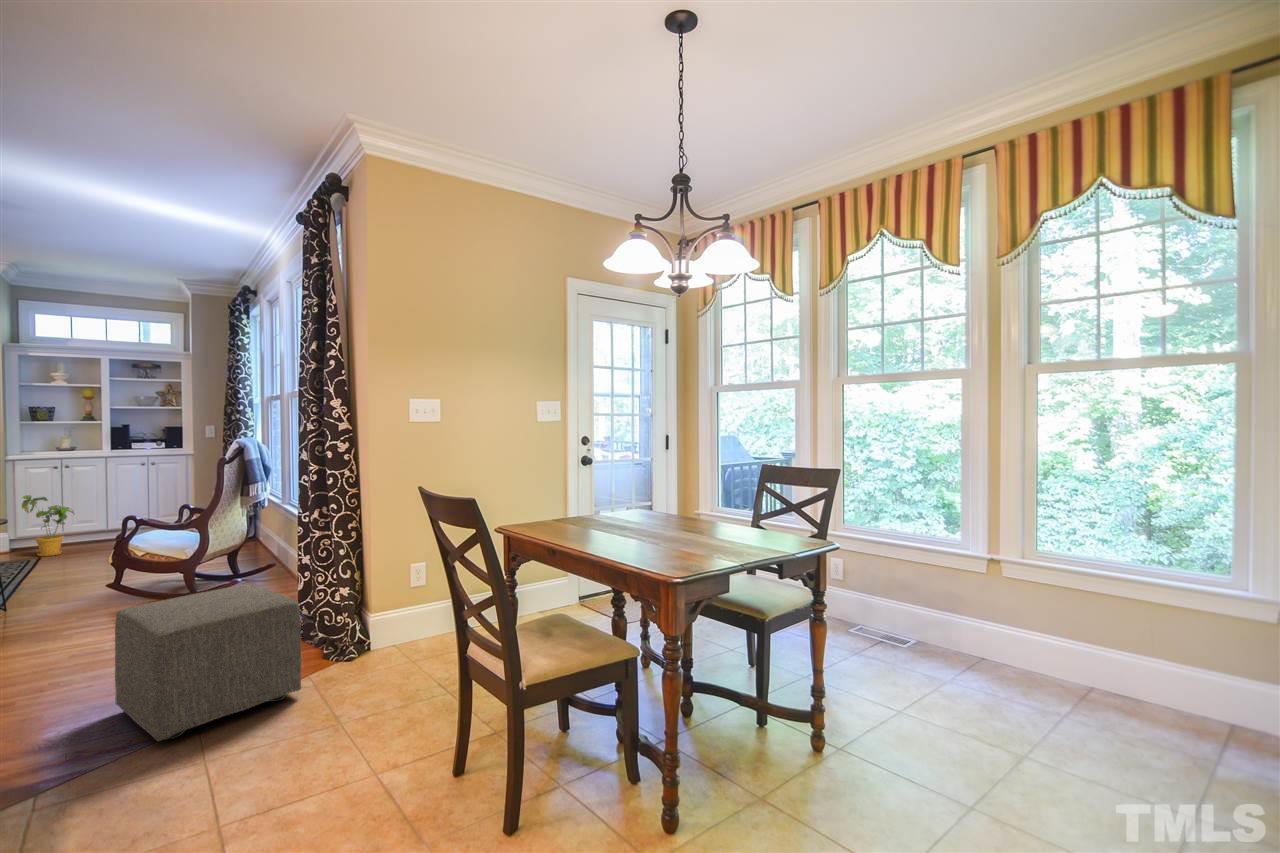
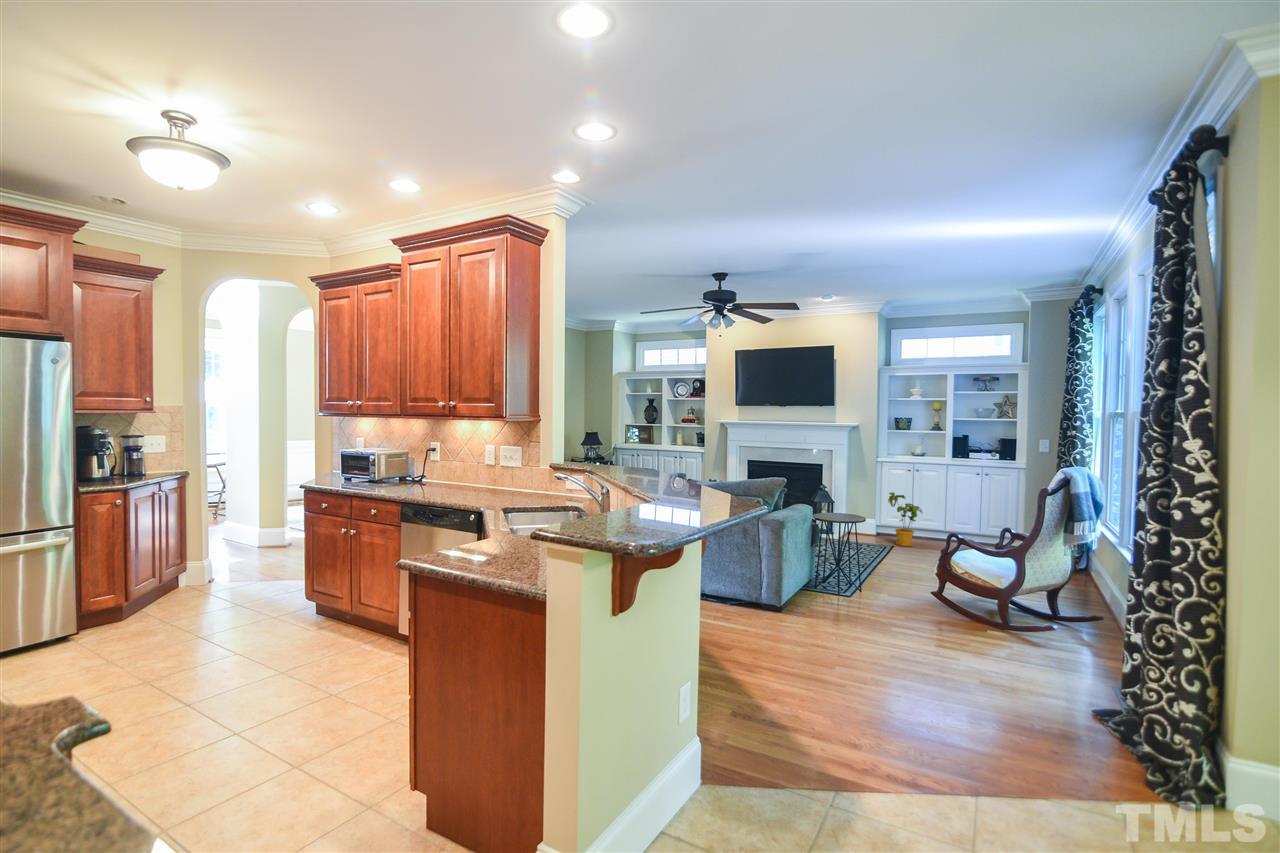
ottoman: present [115,584,301,741] -> none [923,640,1115,820]

